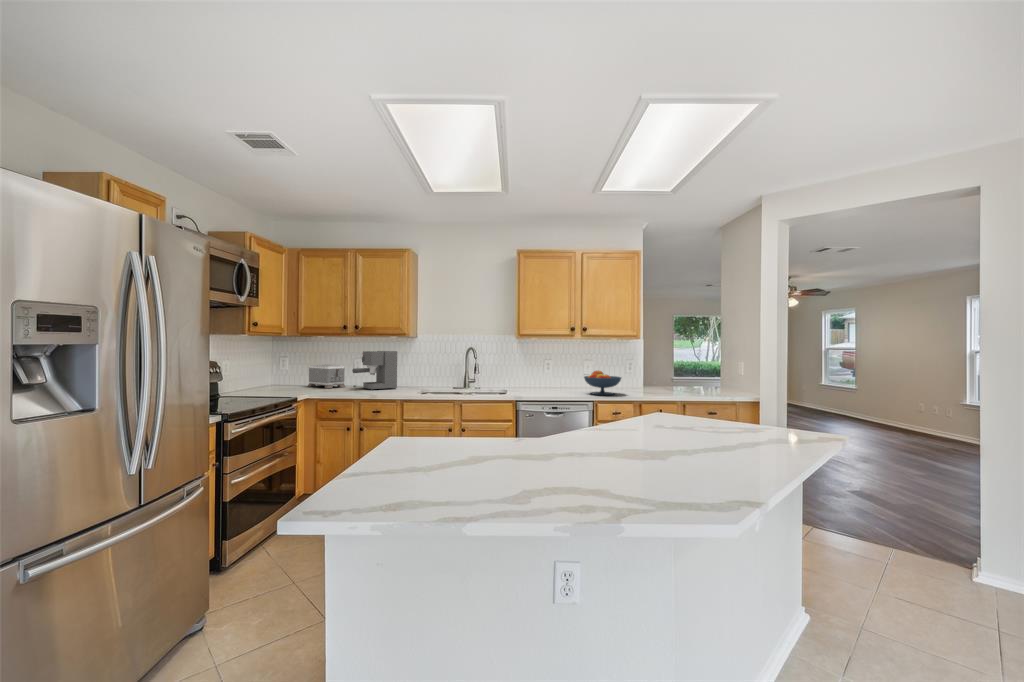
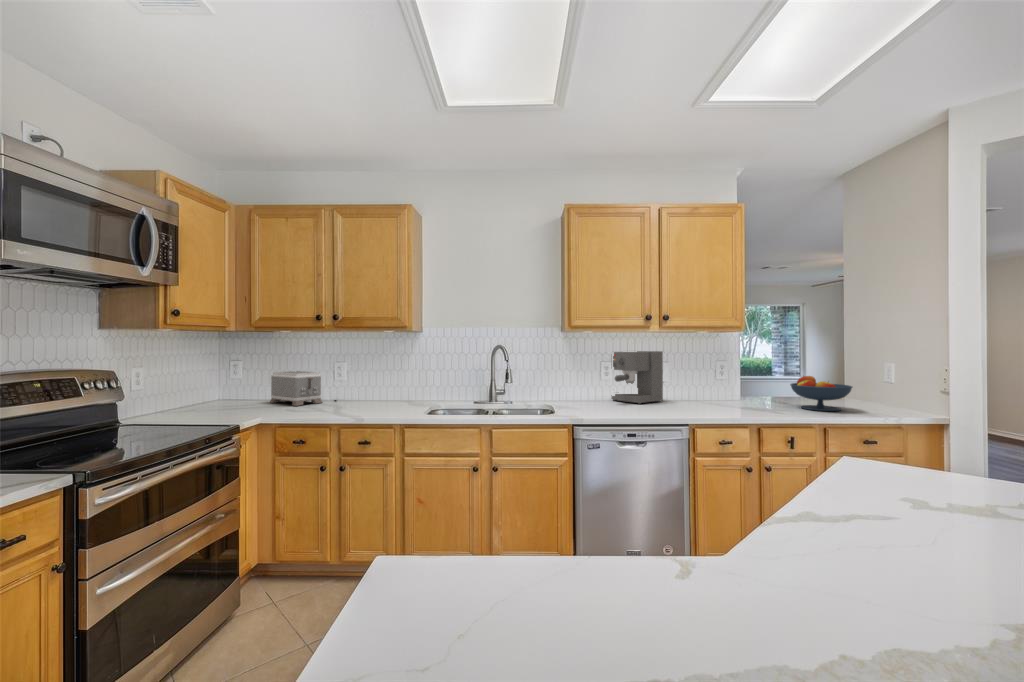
coffee maker: present [352,351,397,390] -> present [611,351,663,404]
fruit bowl: present [584,370,621,395] -> present [790,376,852,411]

